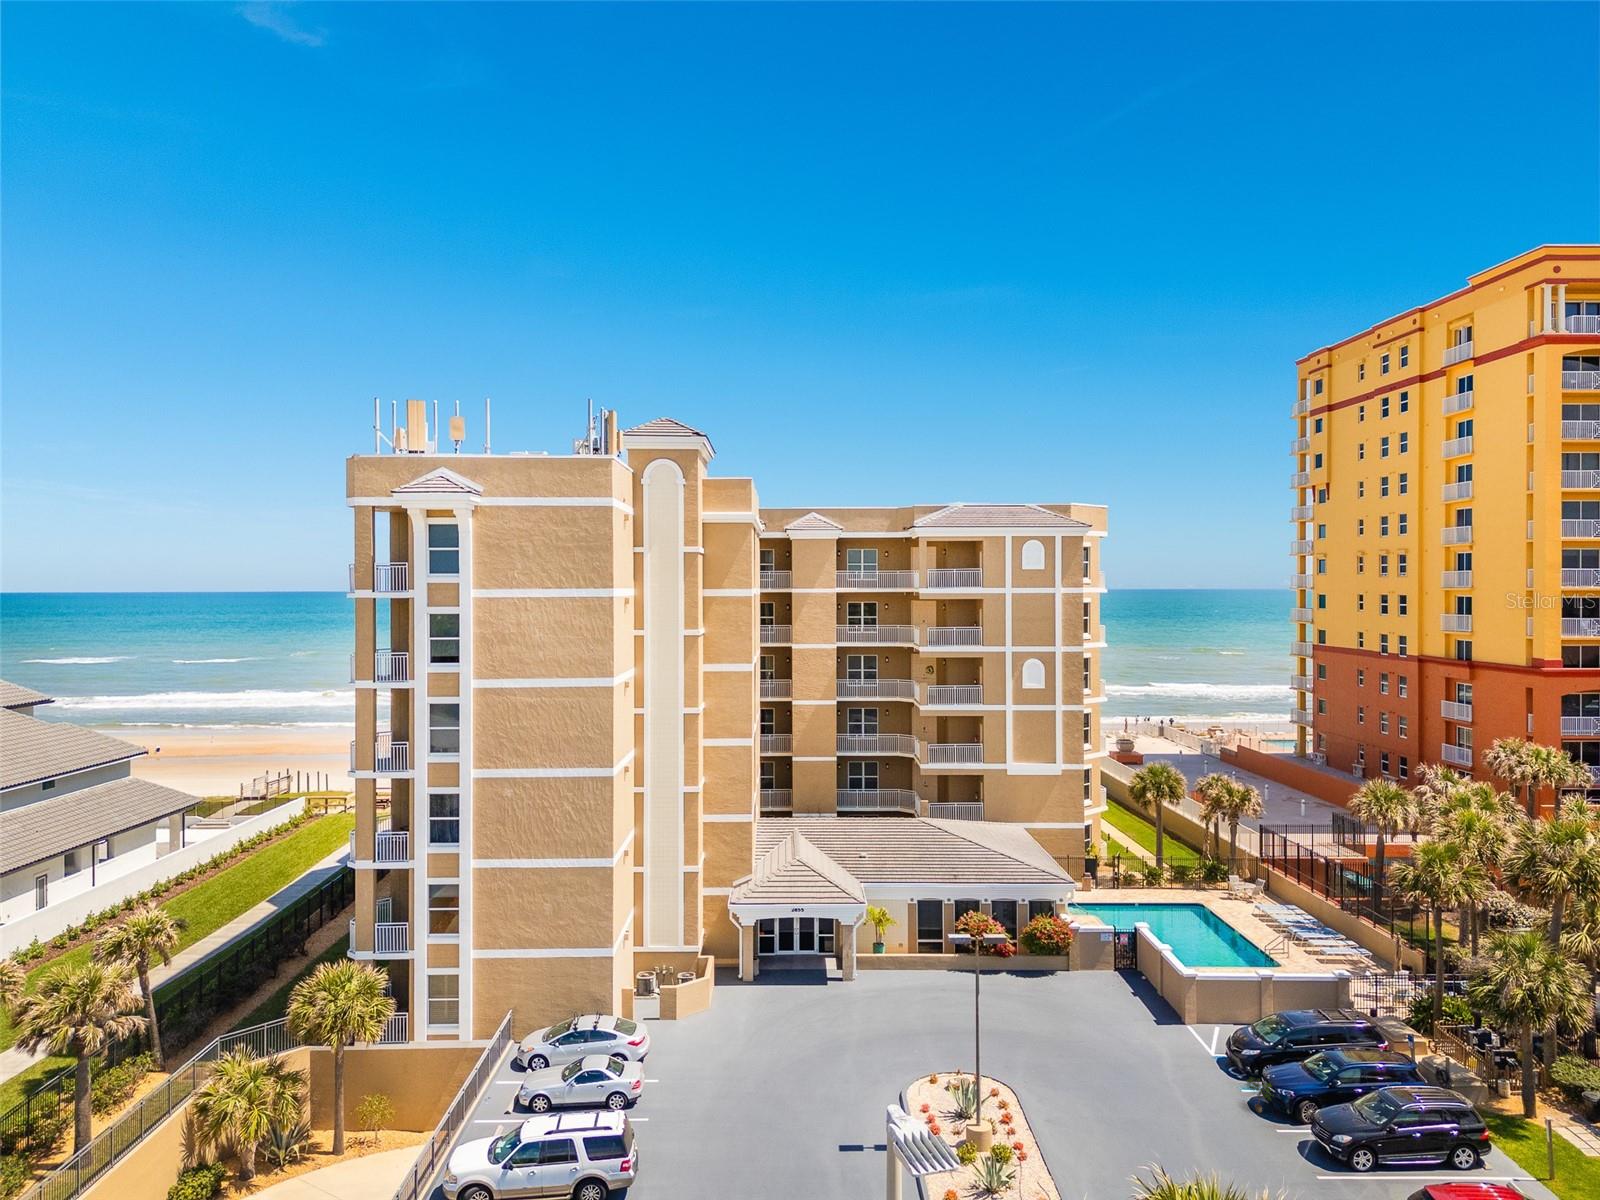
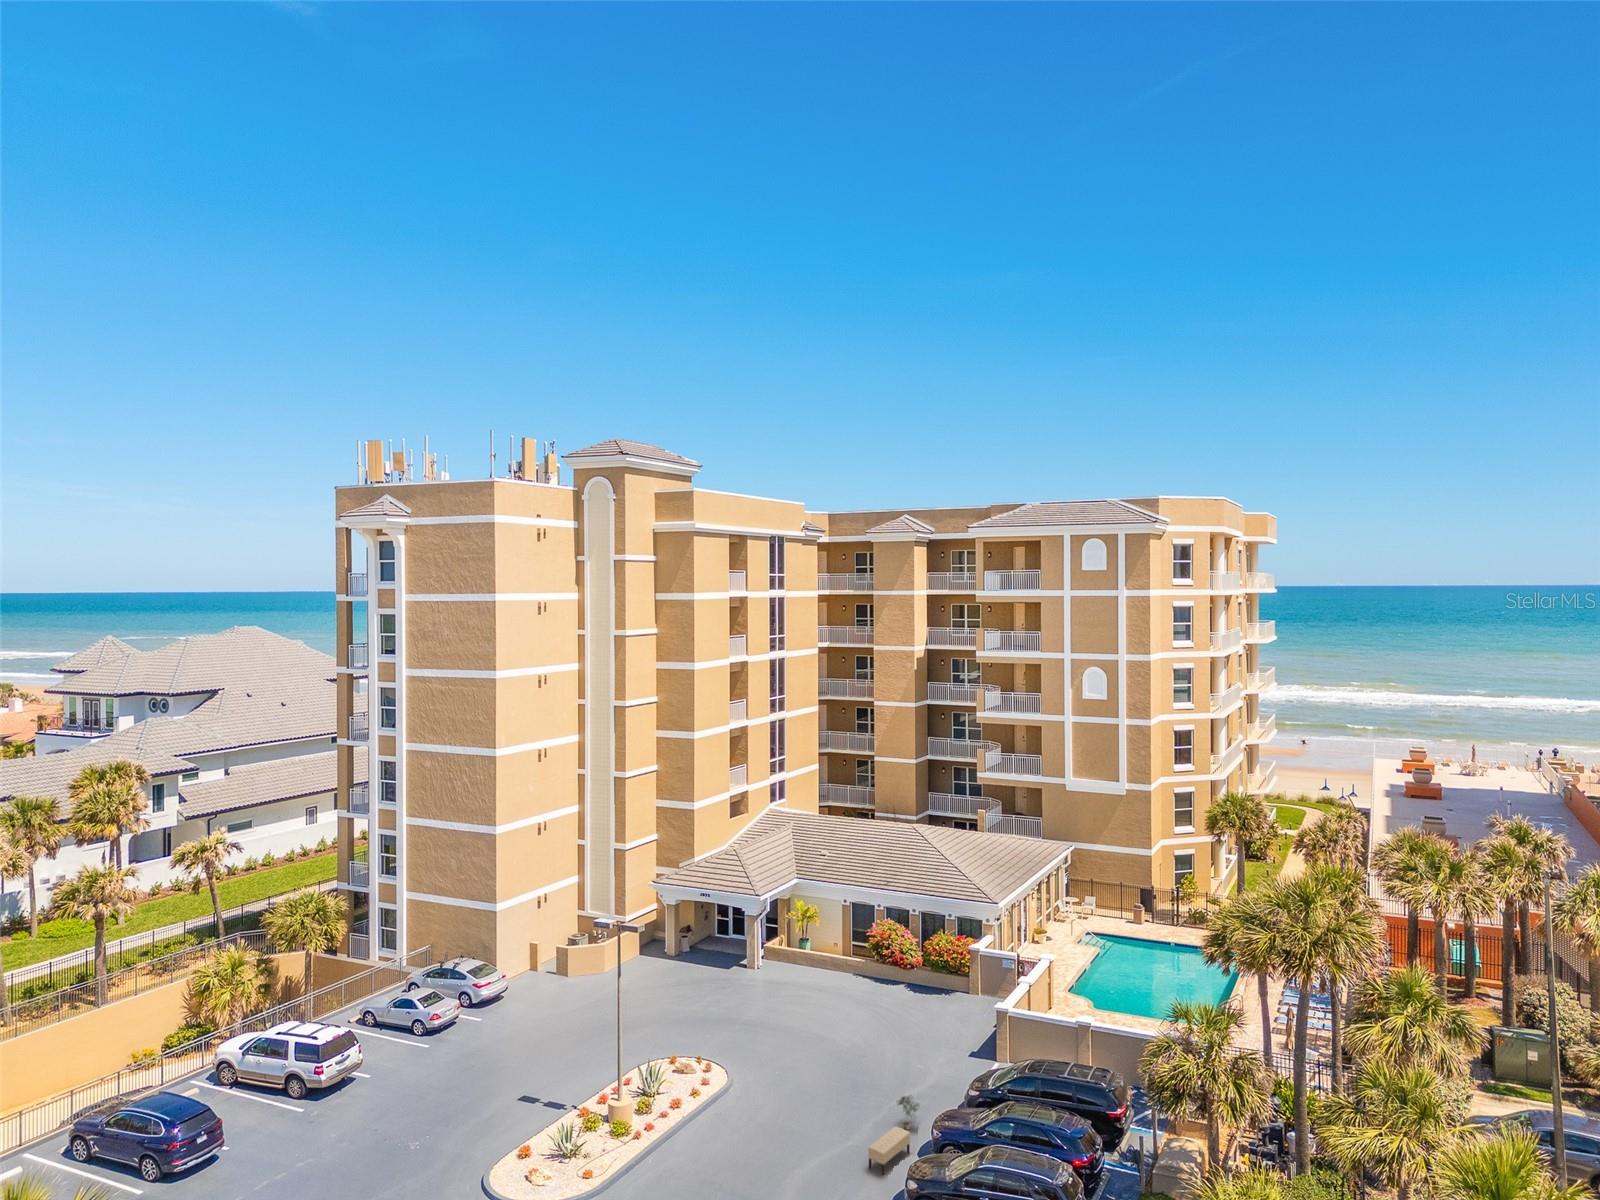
bench: none [1282,1111,1324,1162] -> present [868,1126,910,1175]

